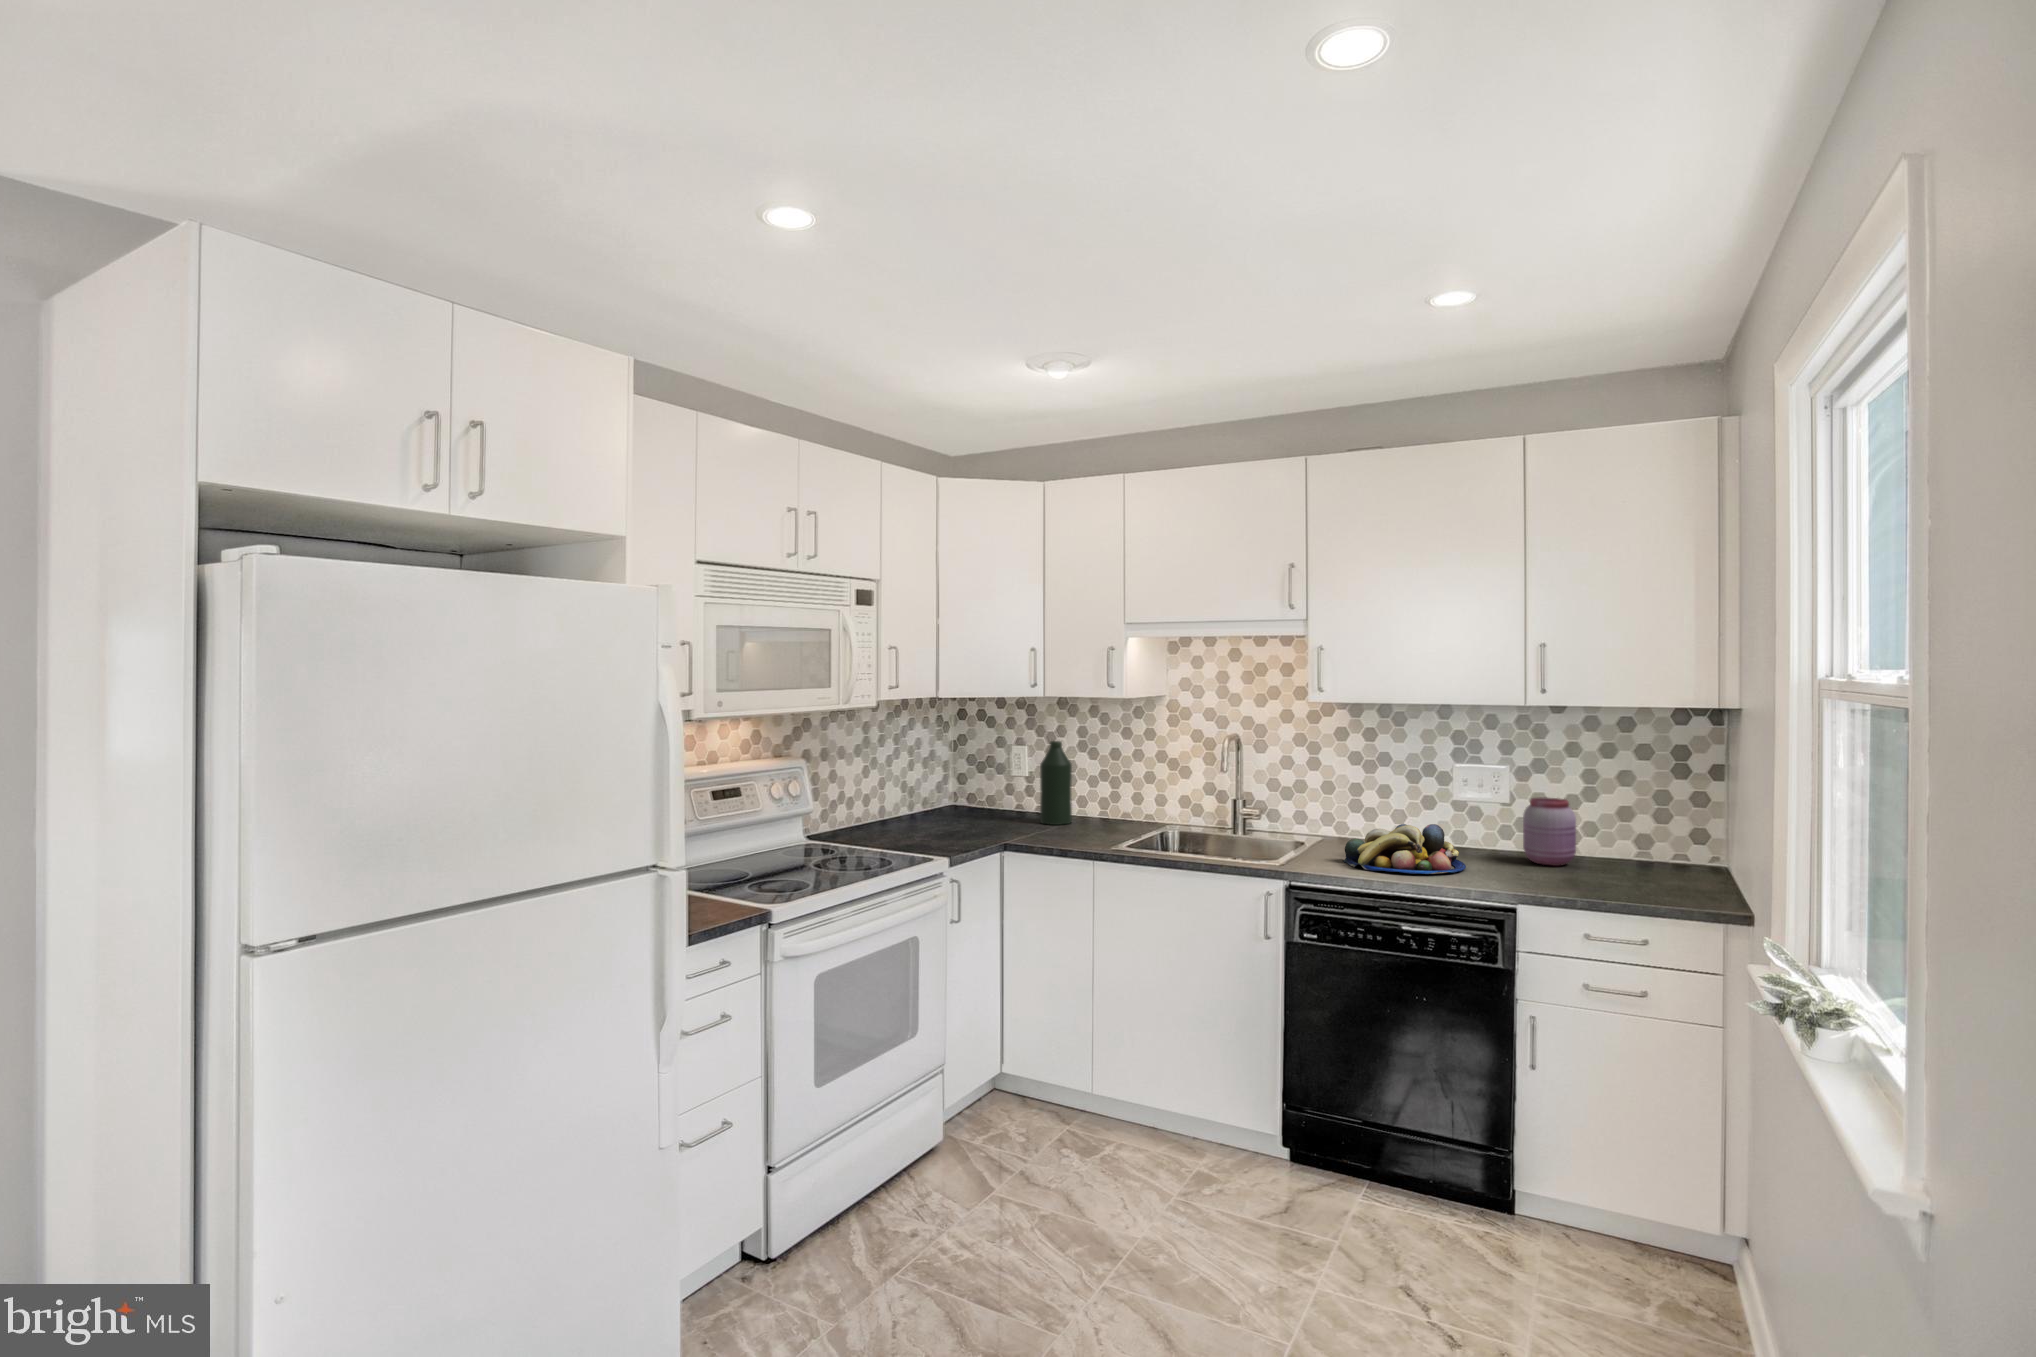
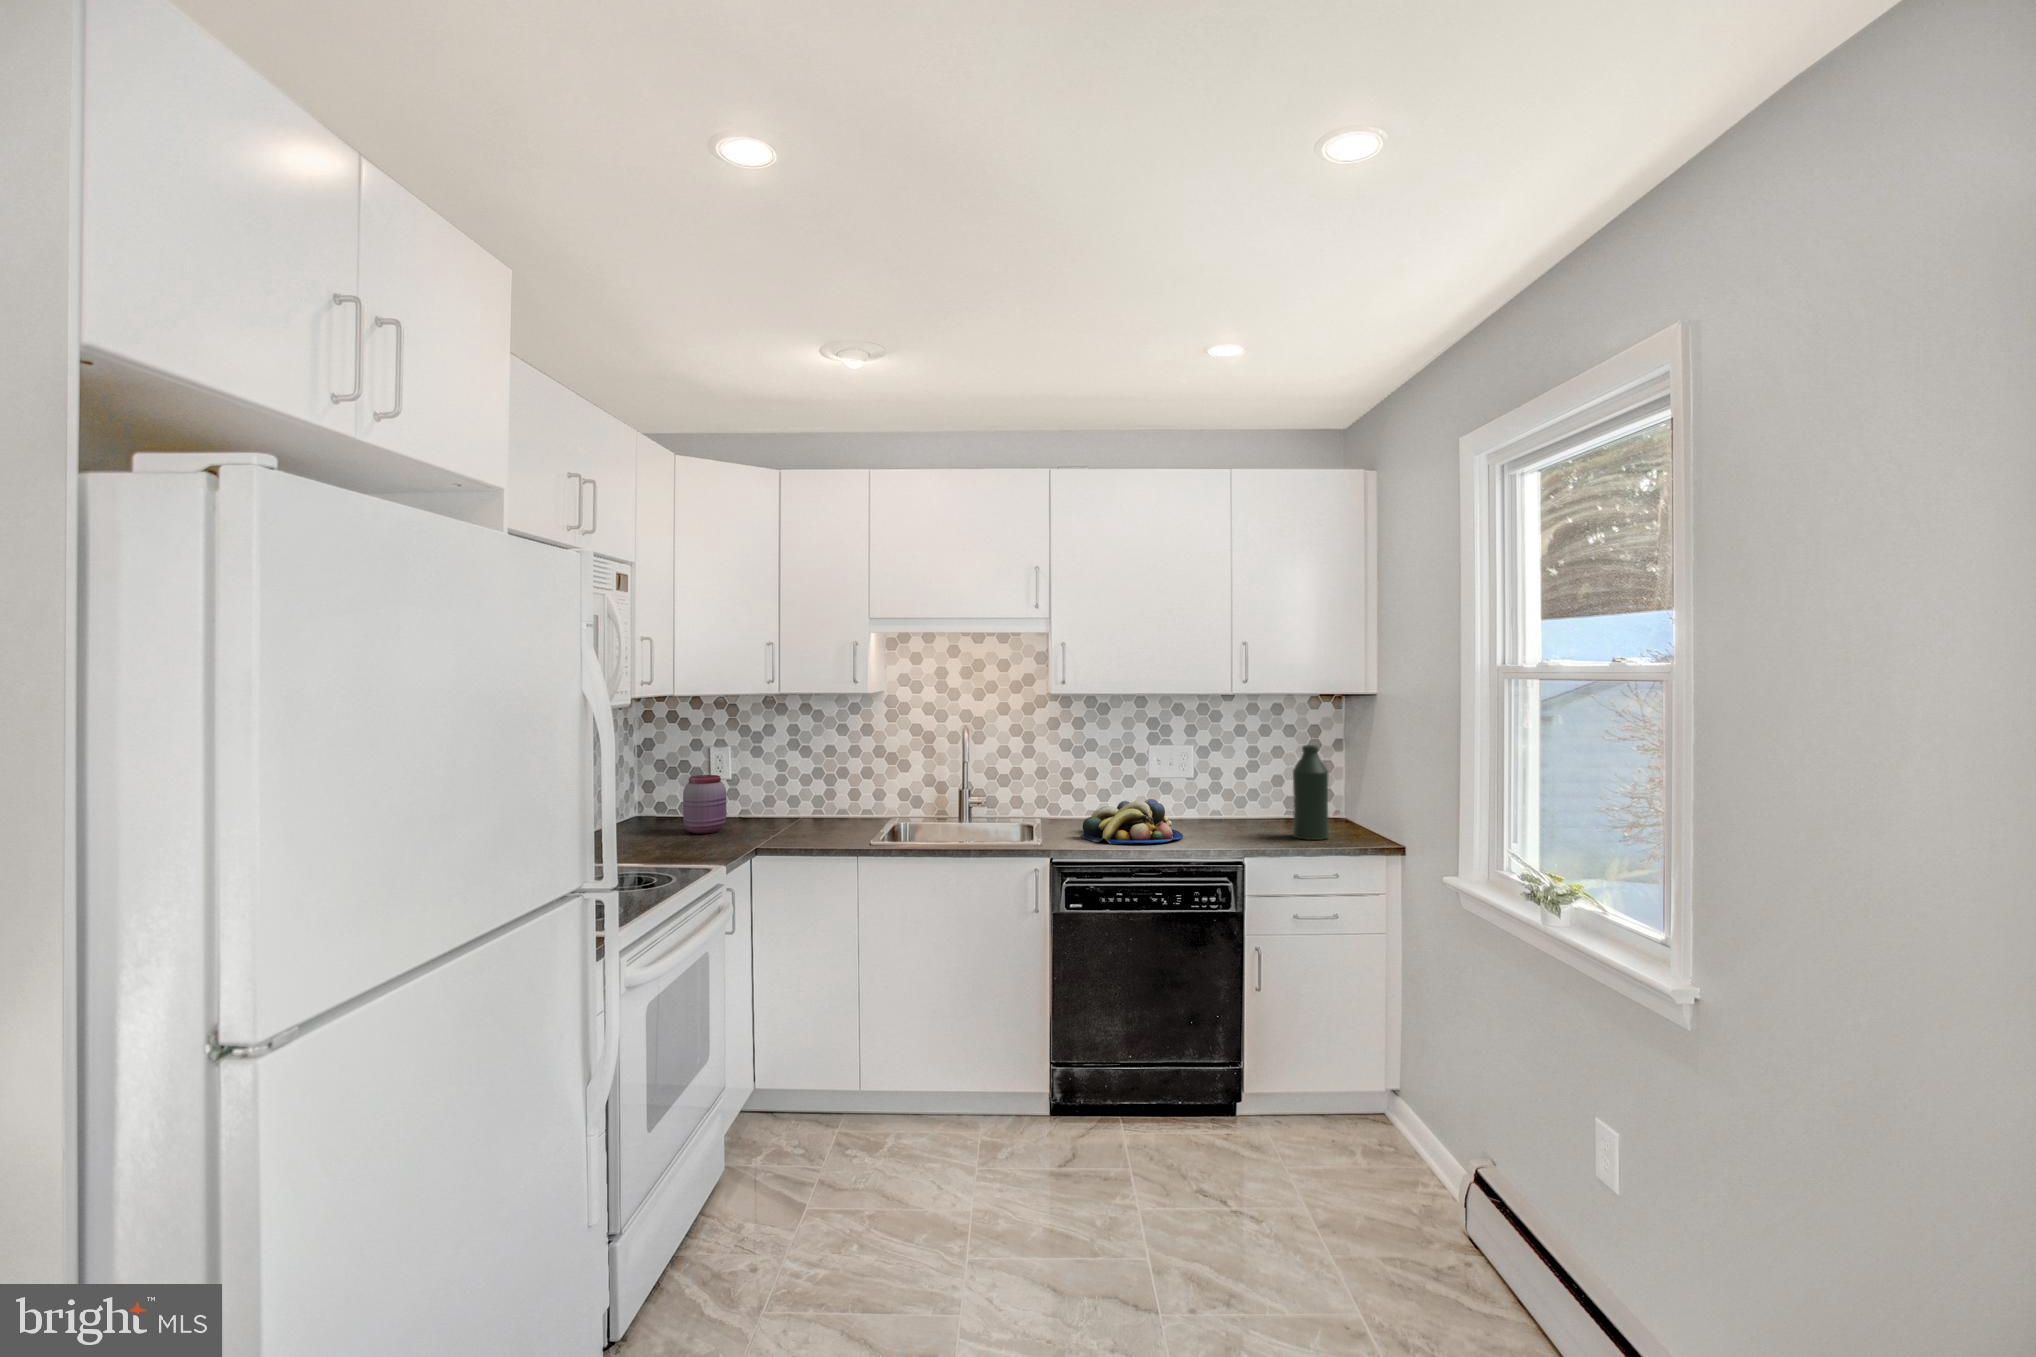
bottle: present [1040,741,1072,825] -> present [1293,745,1329,840]
jar: present [1523,798,1576,866] -> present [683,775,726,834]

